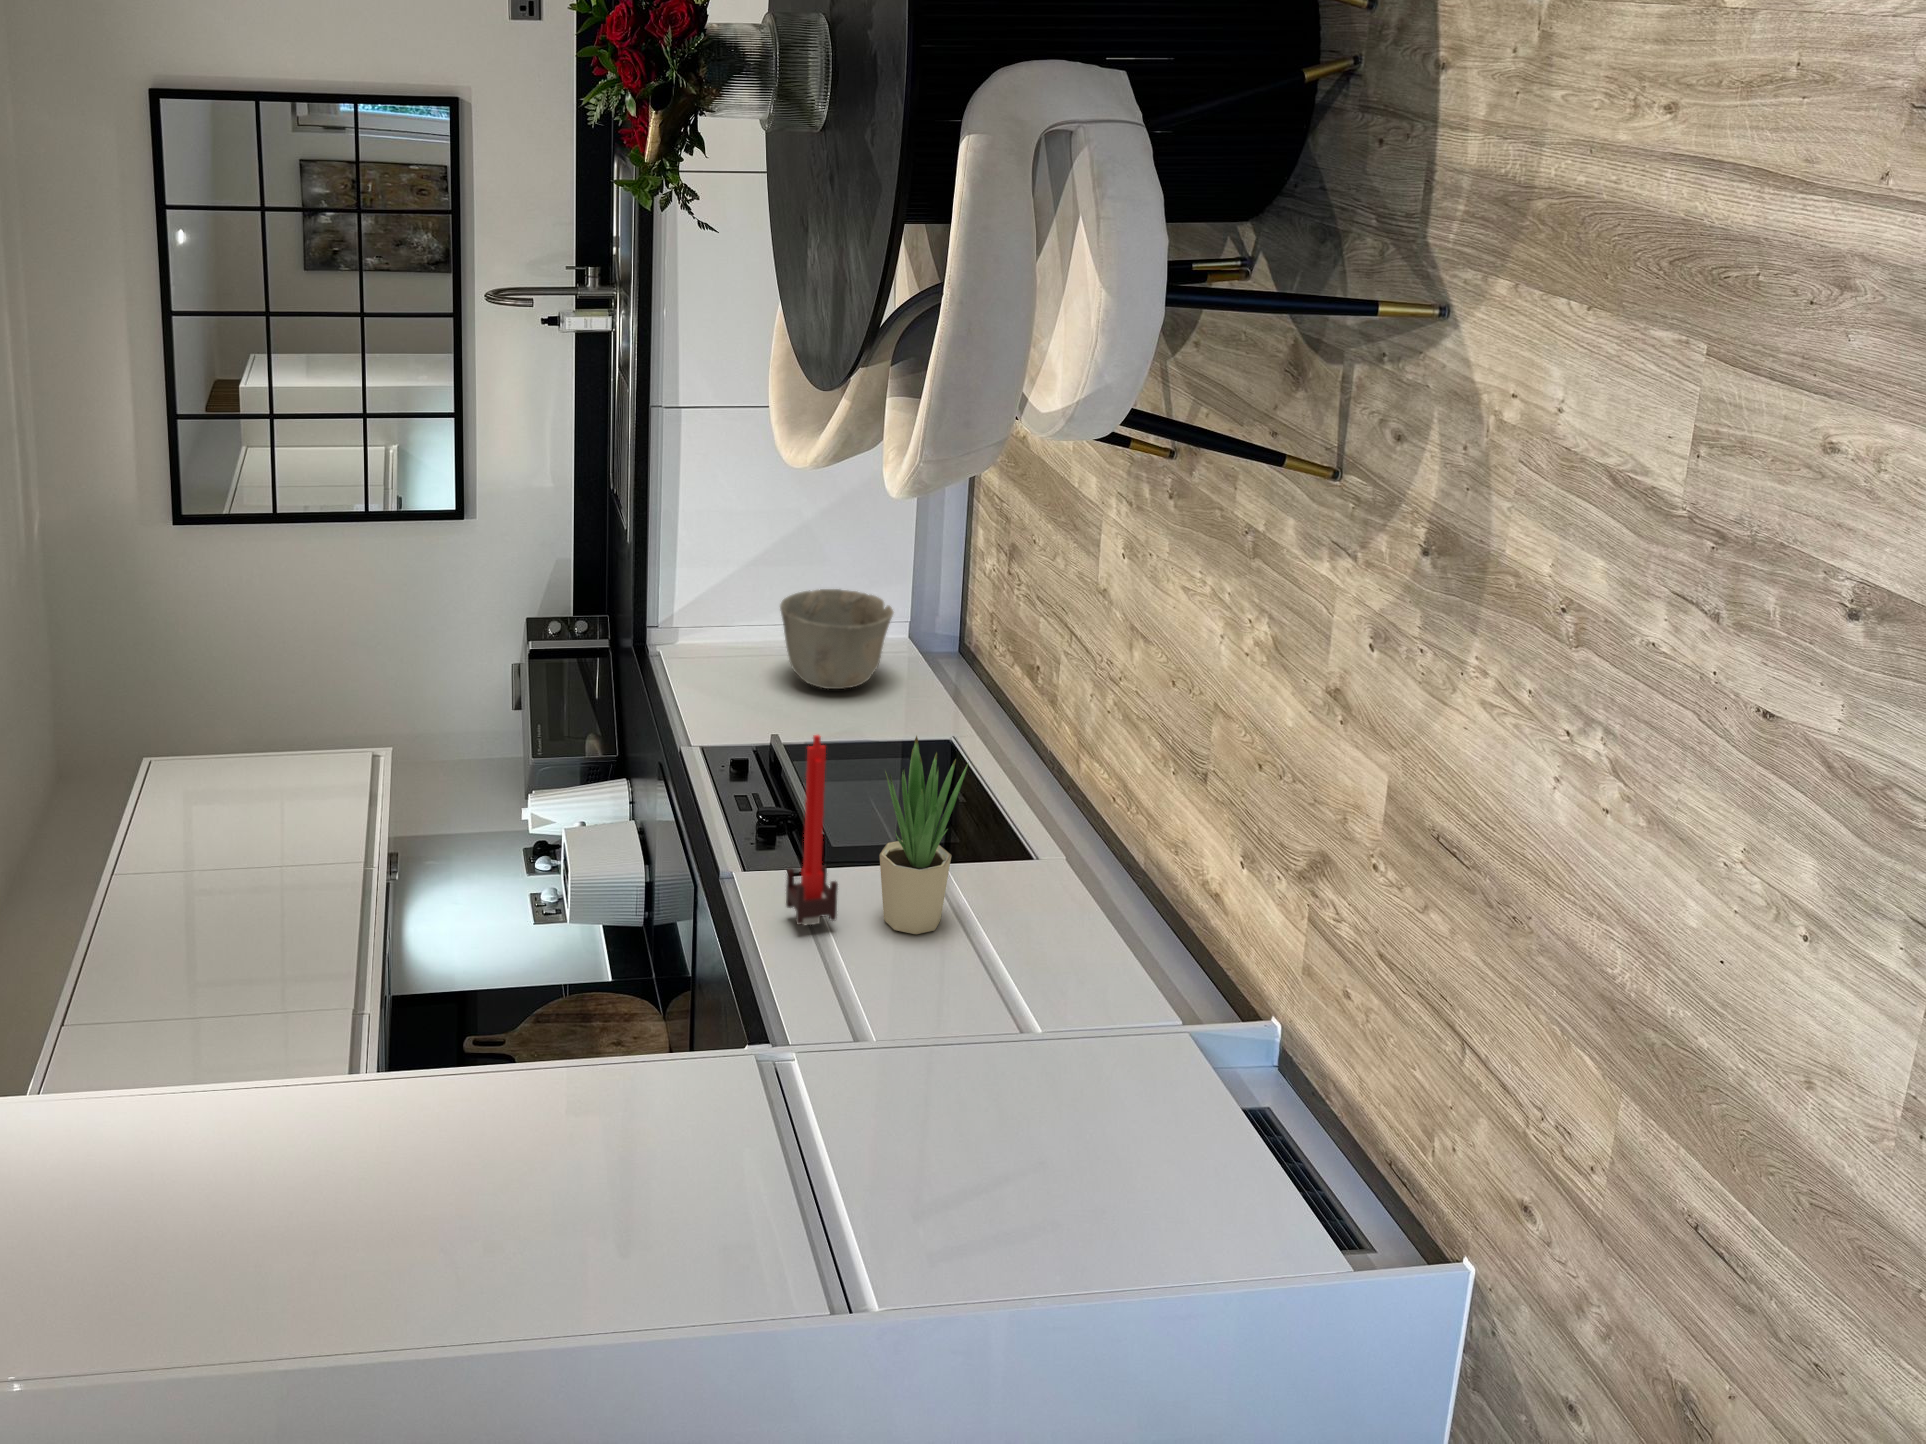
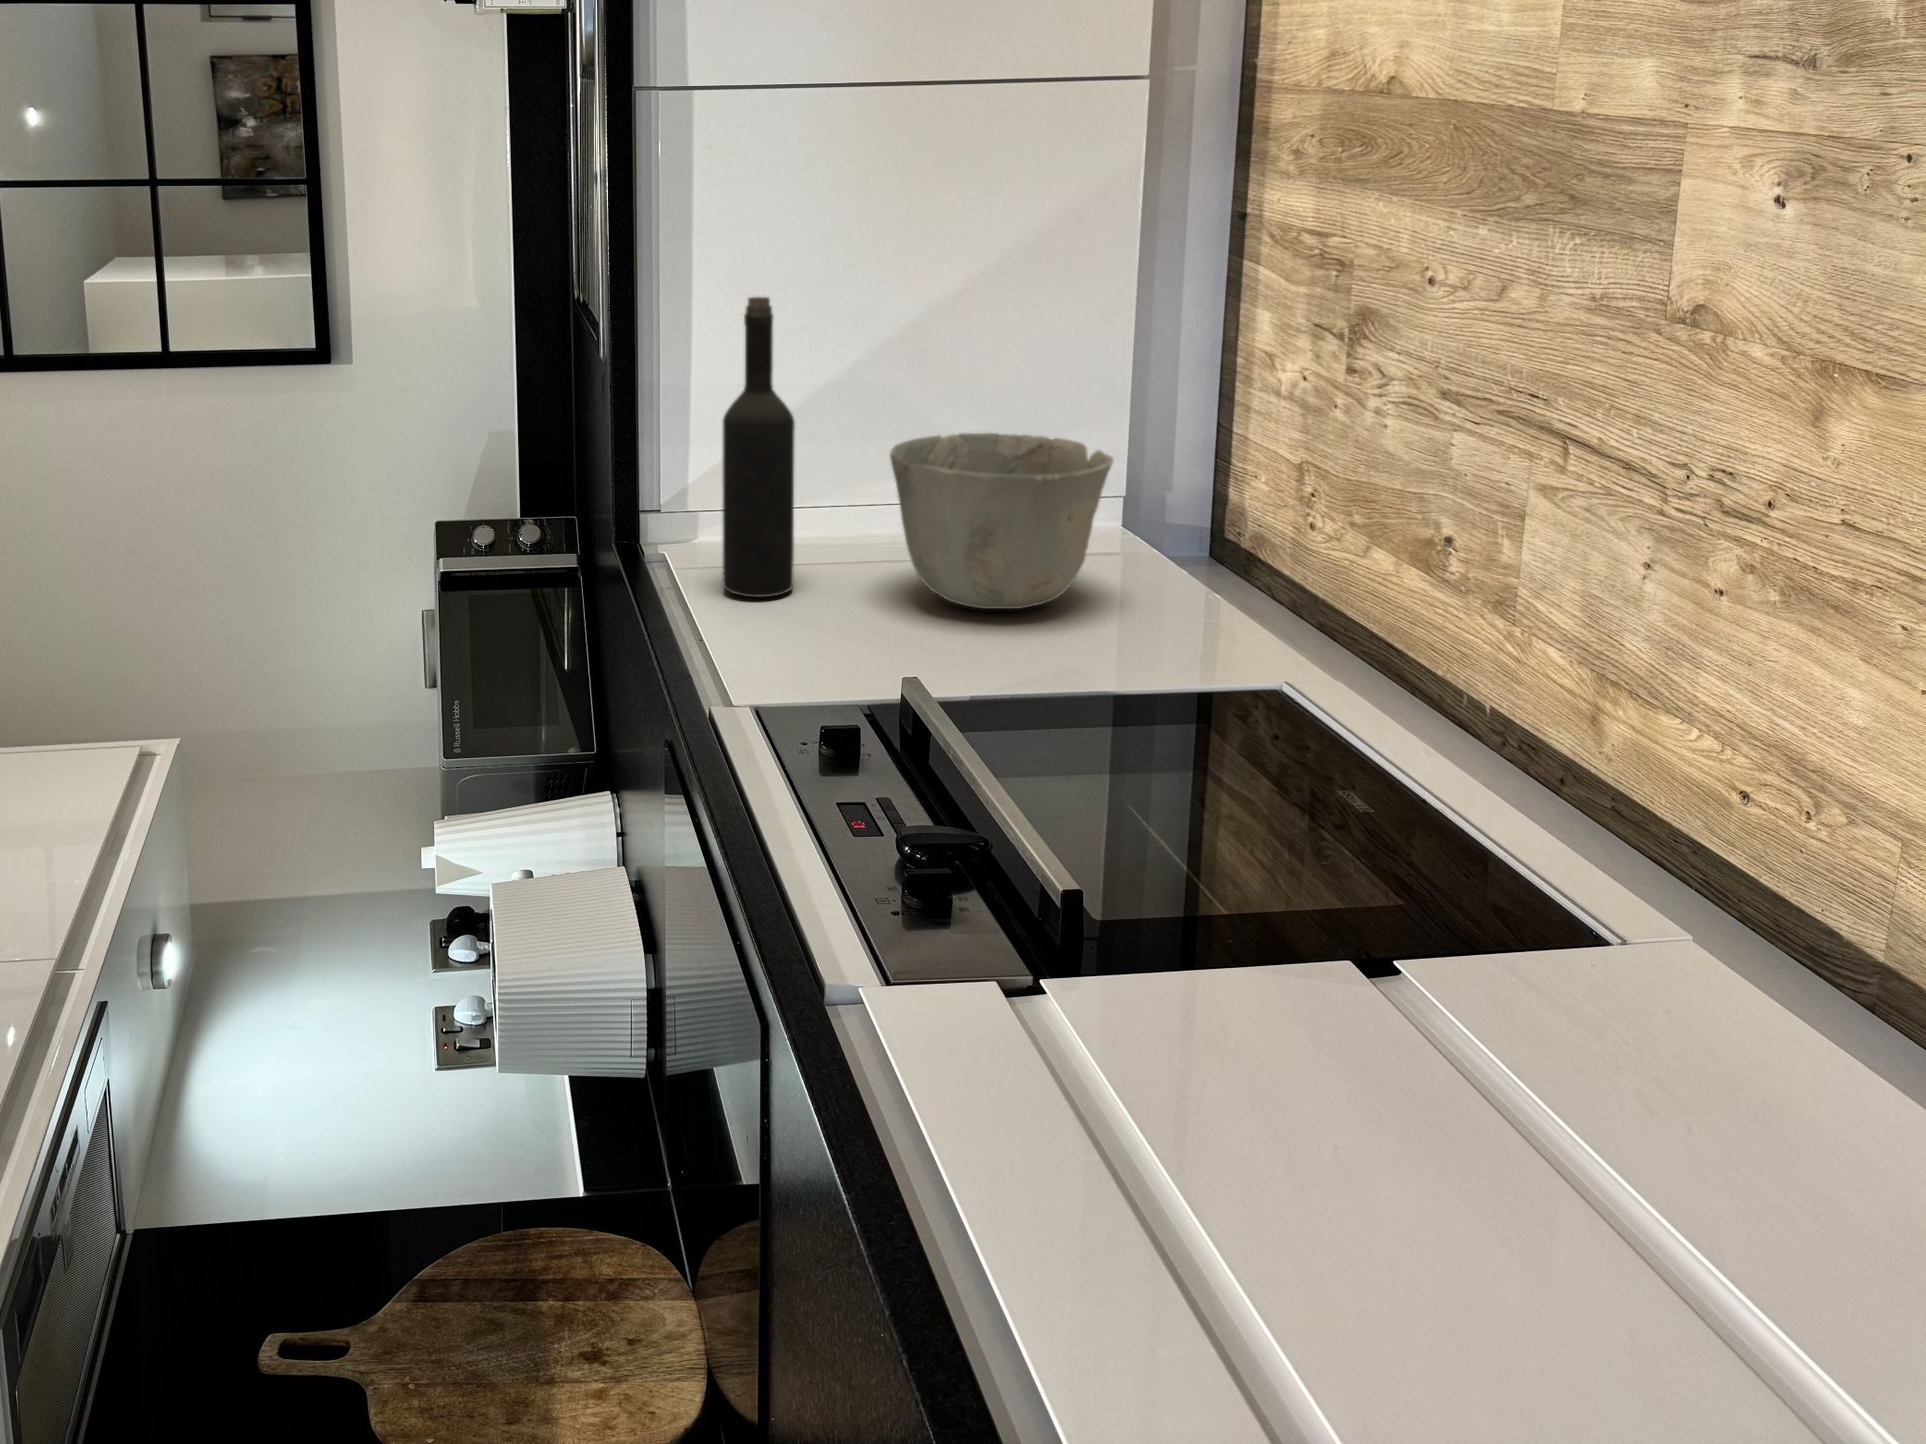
wine bottle: none [691,517,731,677] -> present [723,297,795,597]
candle: present [786,735,838,925] -> none [1039,574,1213,1160]
potted plant: present [879,736,968,934] -> none [1331,567,1613,1193]

